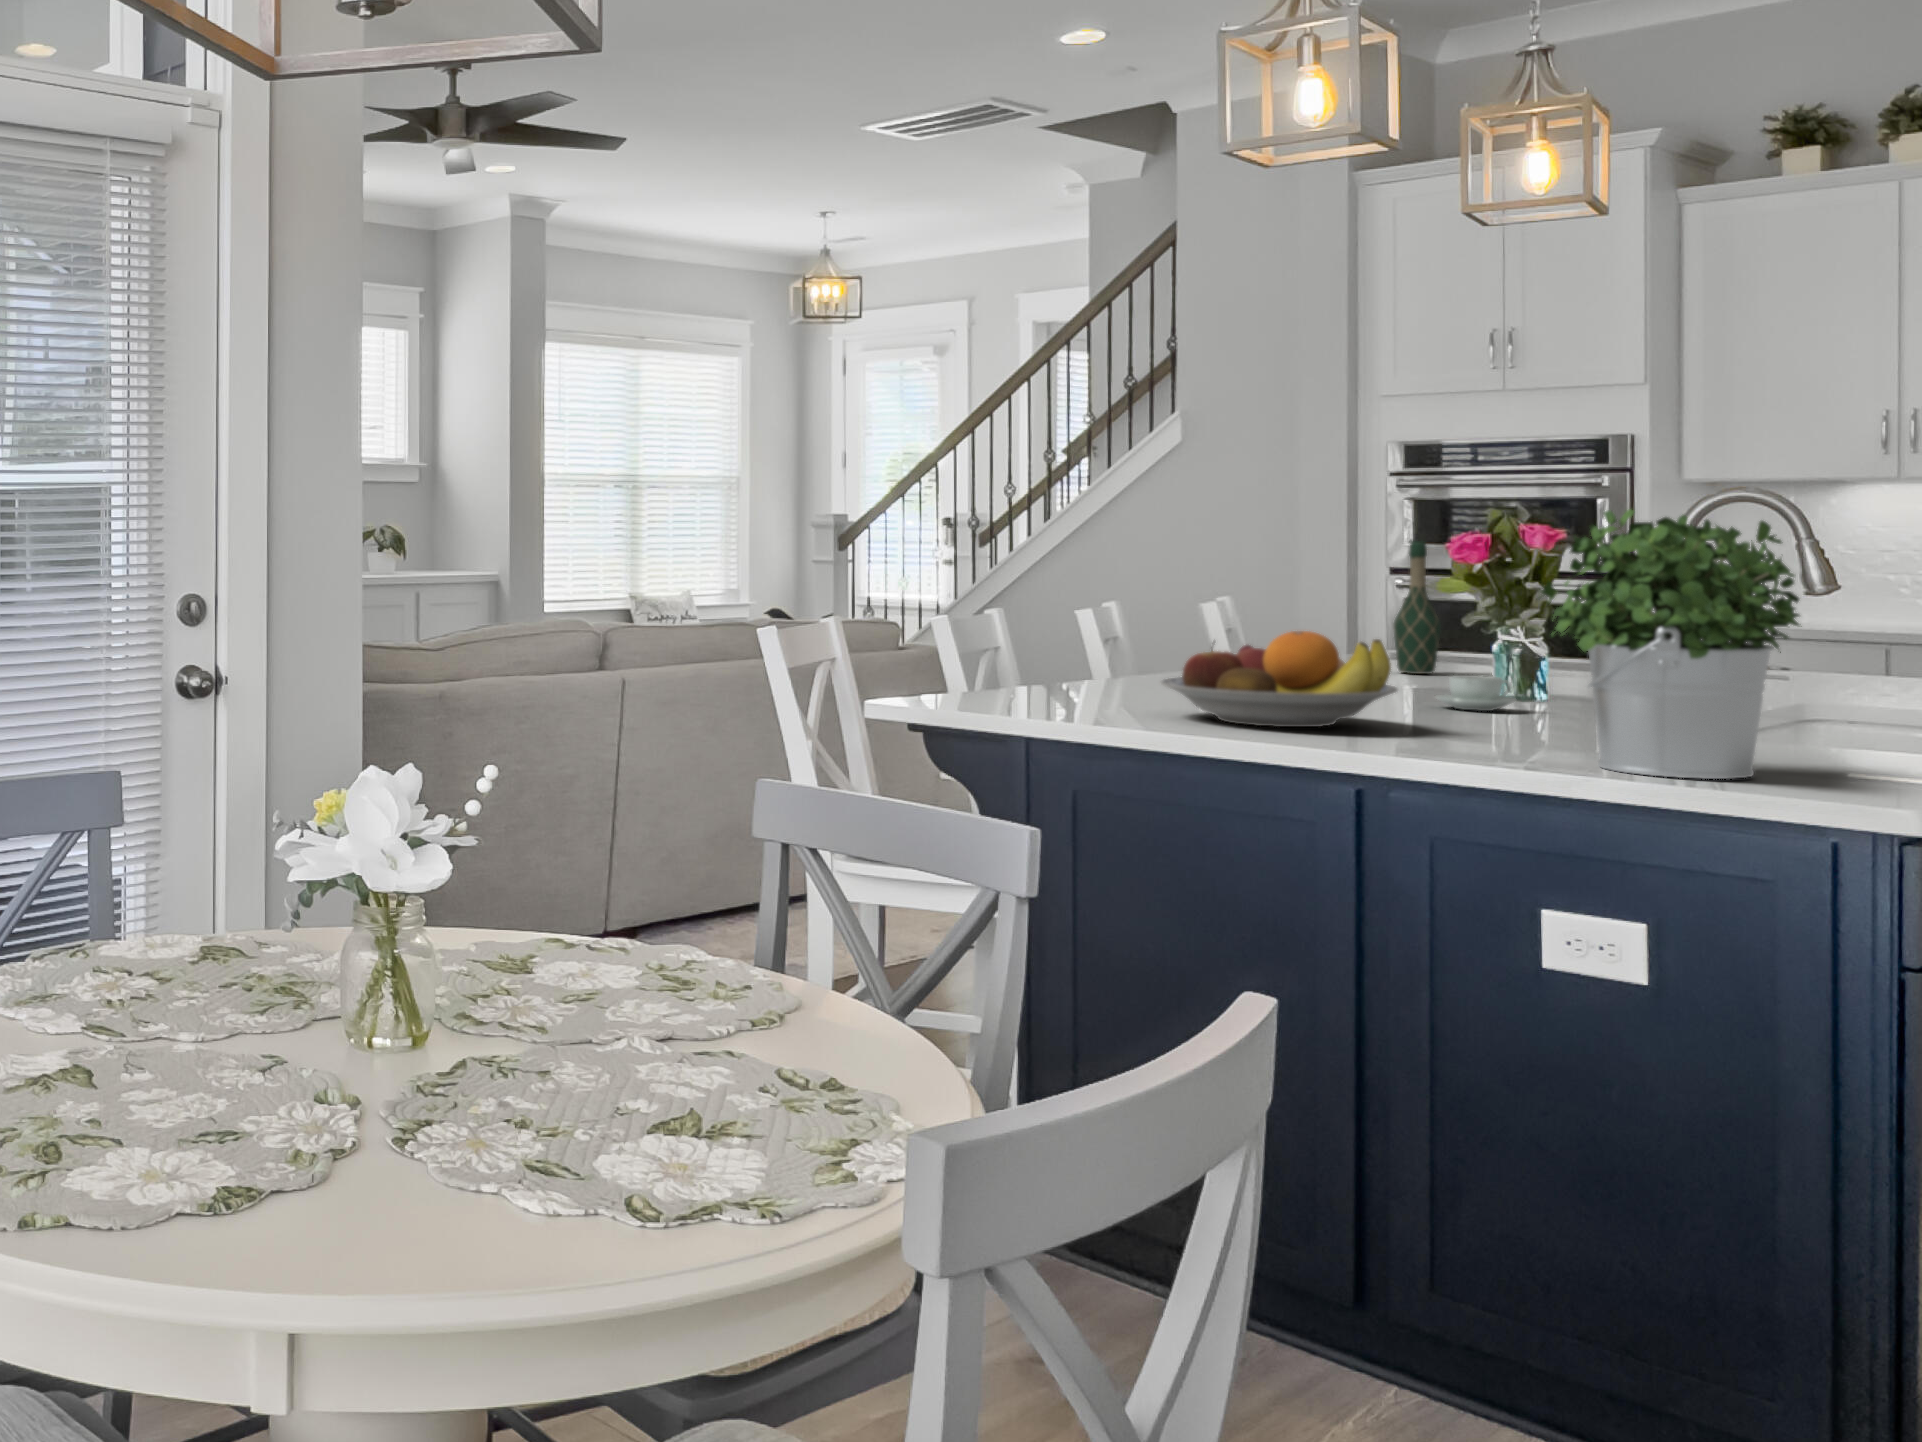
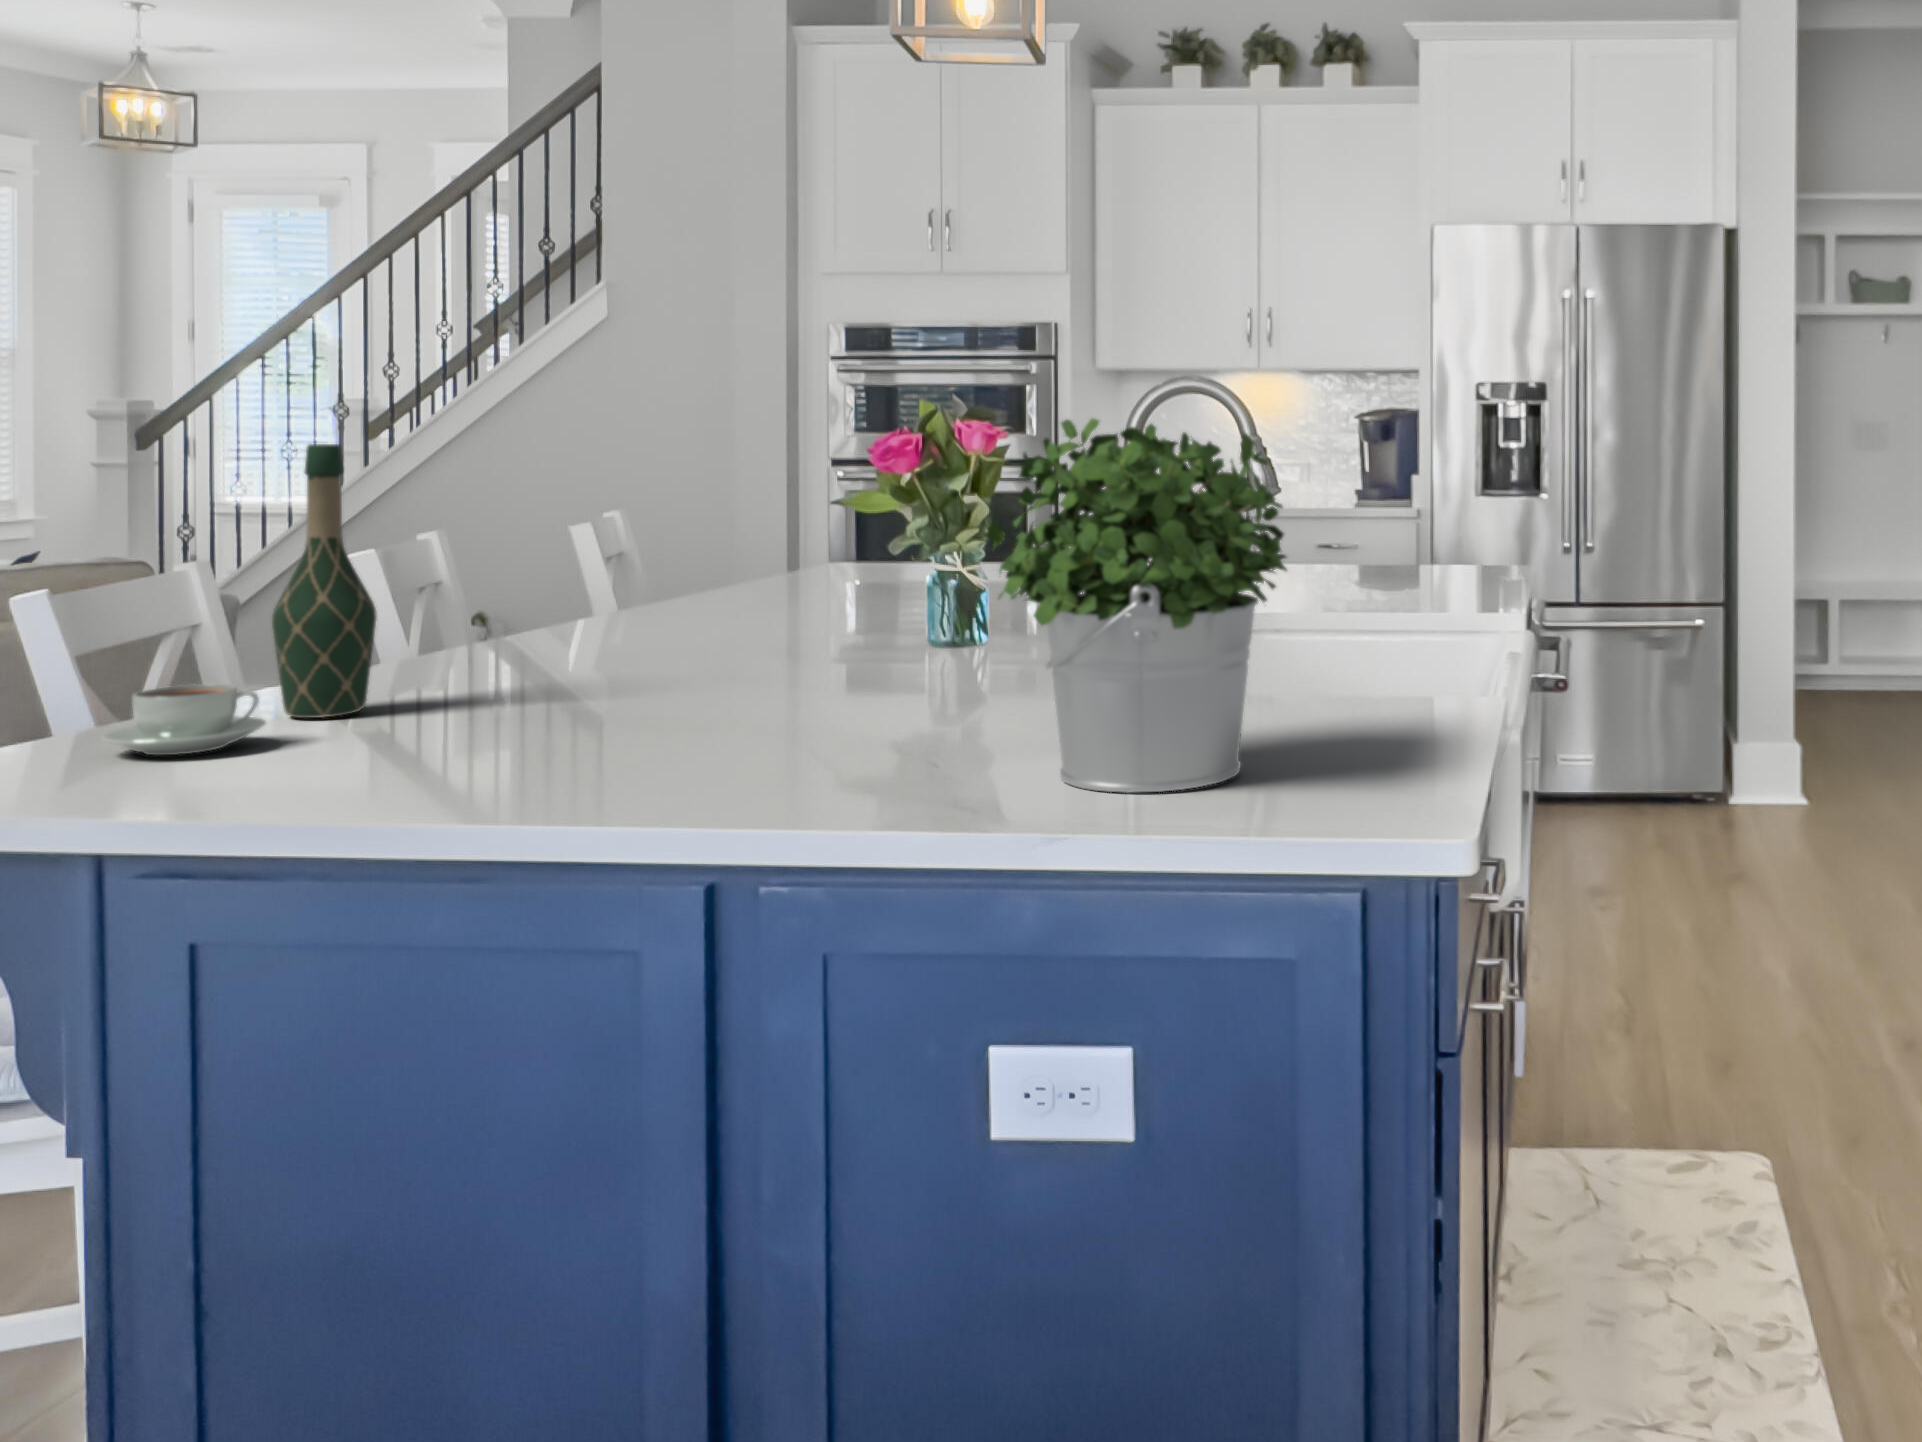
wine bottle: present [1393,541,1441,674] -> present [272,444,377,718]
fruit bowl: present [1161,631,1398,727] -> none [431,595,802,751]
coffee cup: present [1436,675,1516,711] -> present [102,684,266,755]

